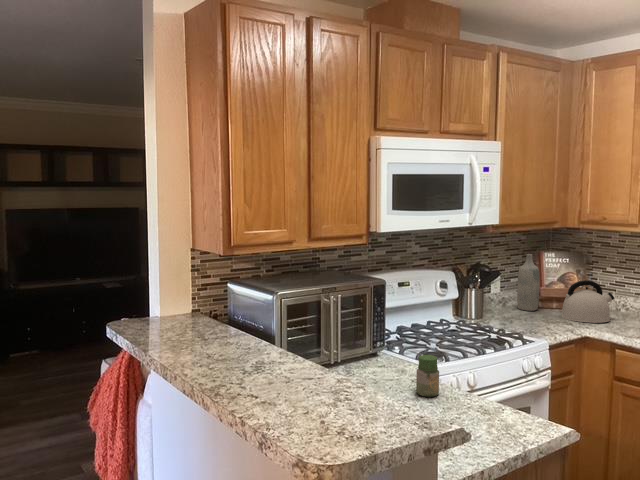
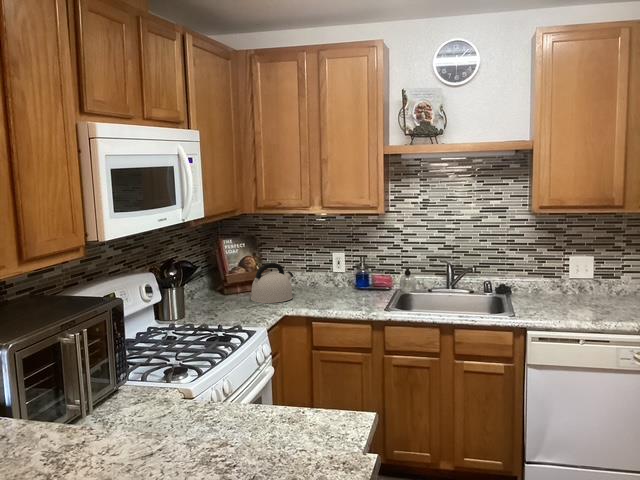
bottle: present [517,254,539,311] -> none [207,243,228,300]
jar: present [416,355,439,397] -> none [201,376,228,425]

